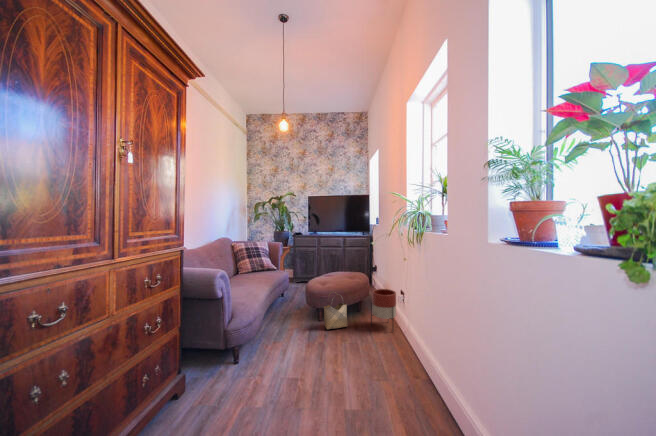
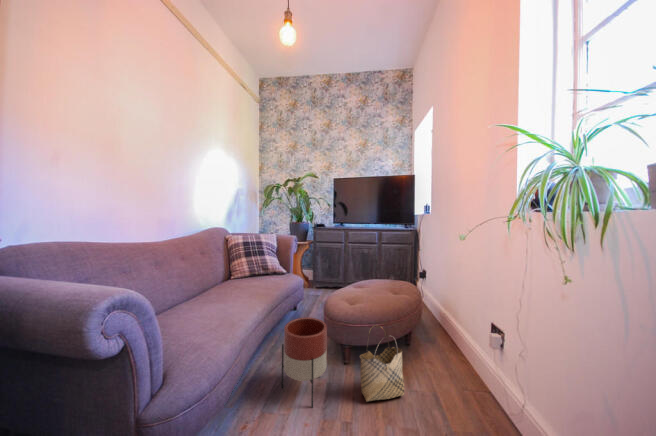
planter: present [371,289,396,330] -> present [282,318,327,408]

